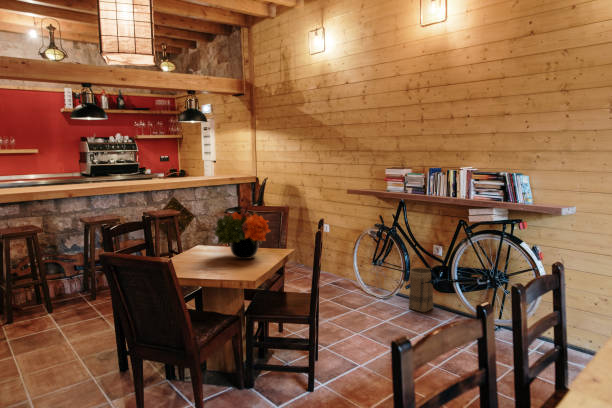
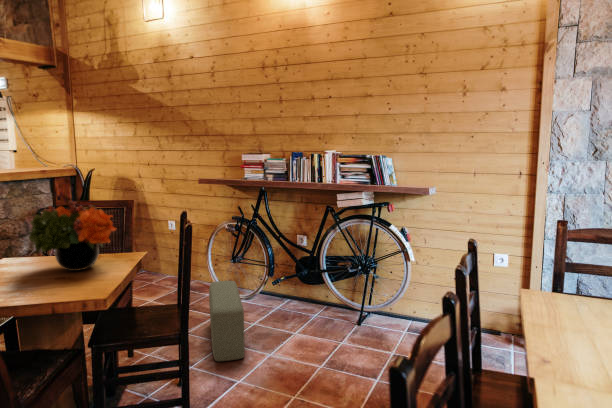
basket: present [409,267,433,312] -> none [275,260,300,308]
pouf: none [343,280,371,347] -> present [209,281,244,361]

